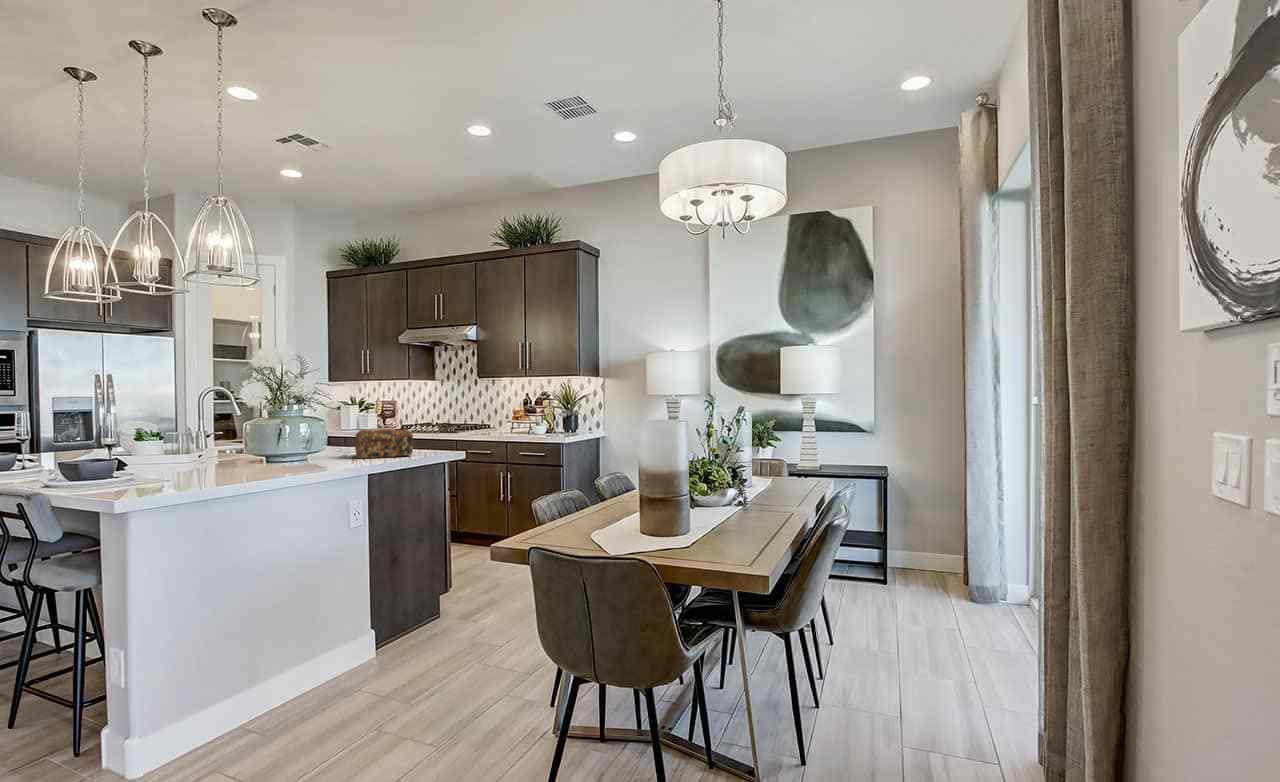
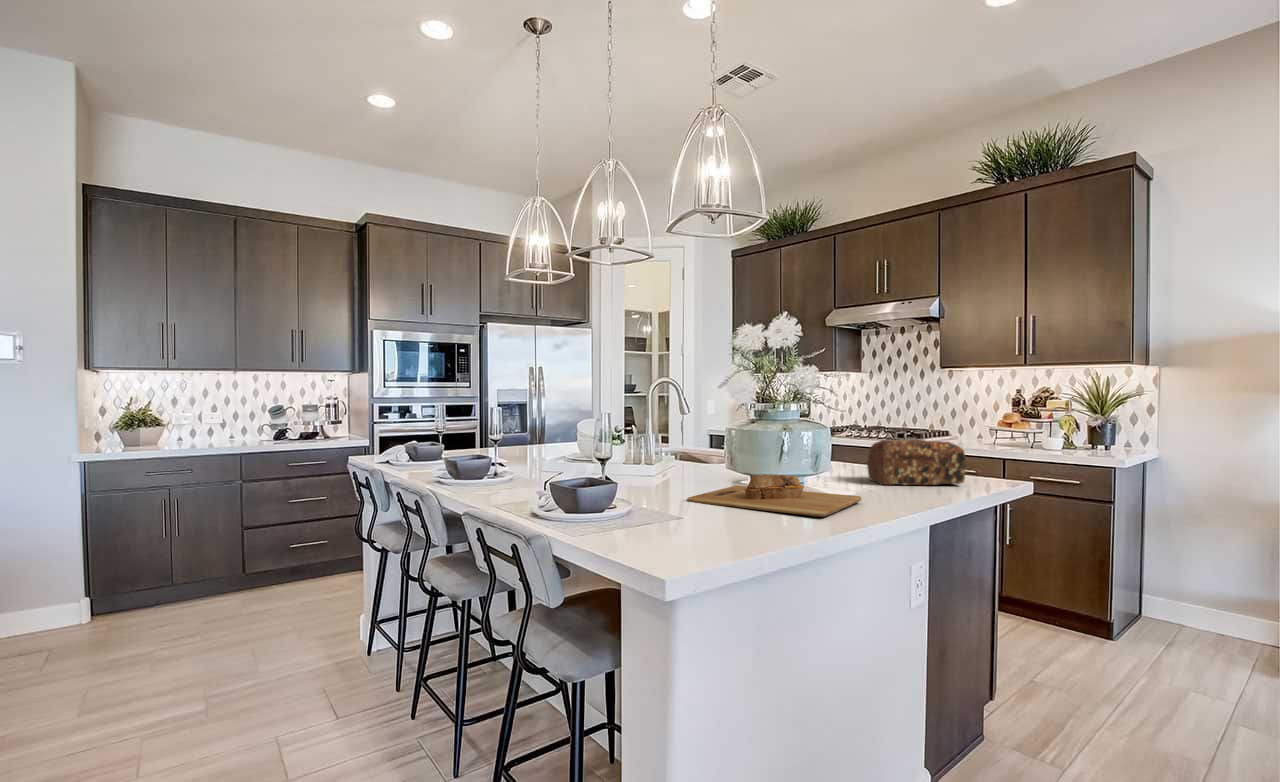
cutting board: none [188,454,318,476] -> present [687,474,861,517]

